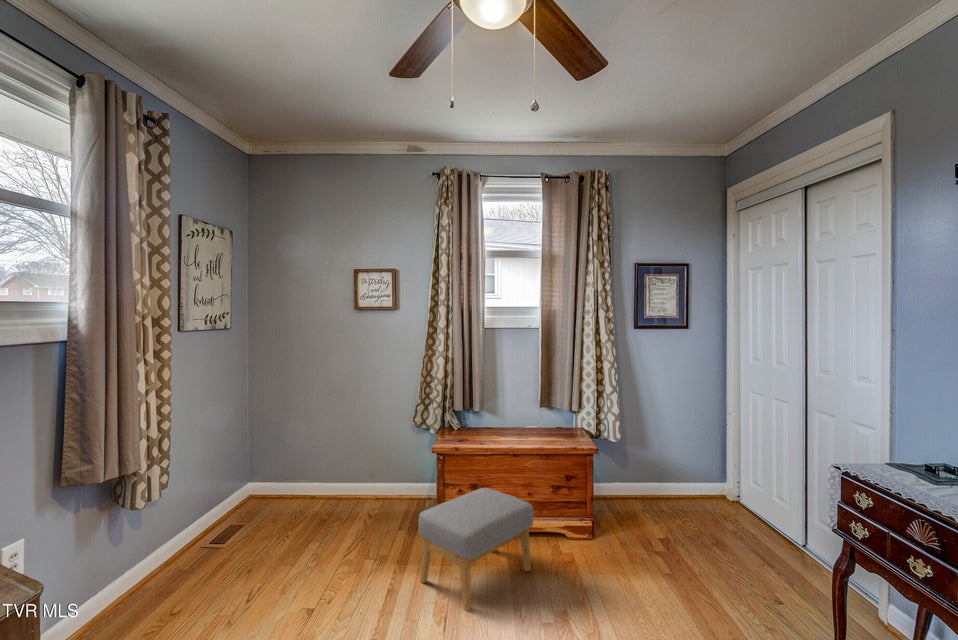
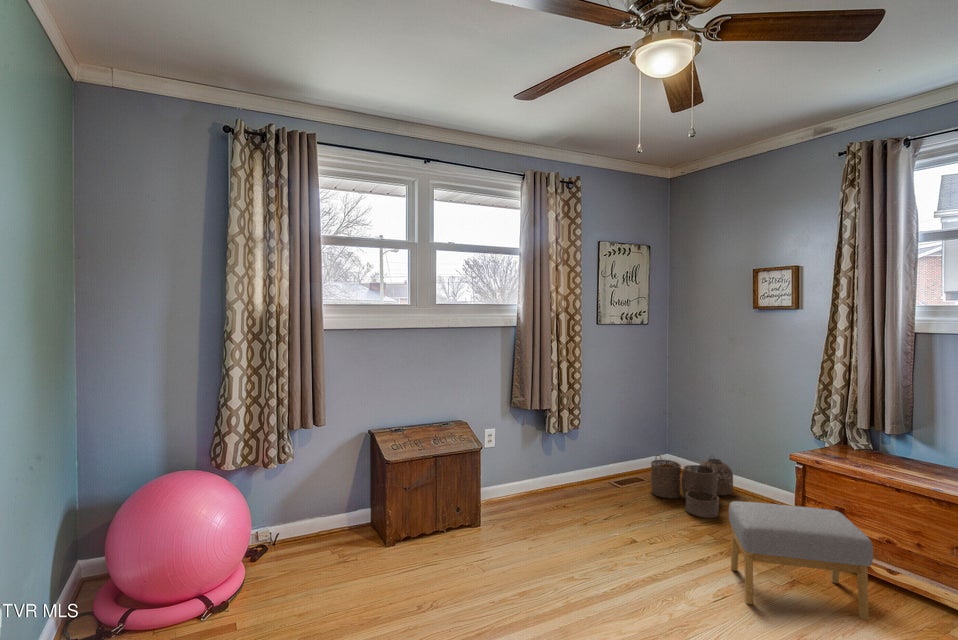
woven basket: none [264,467,354,541] -> present [651,455,733,518]

